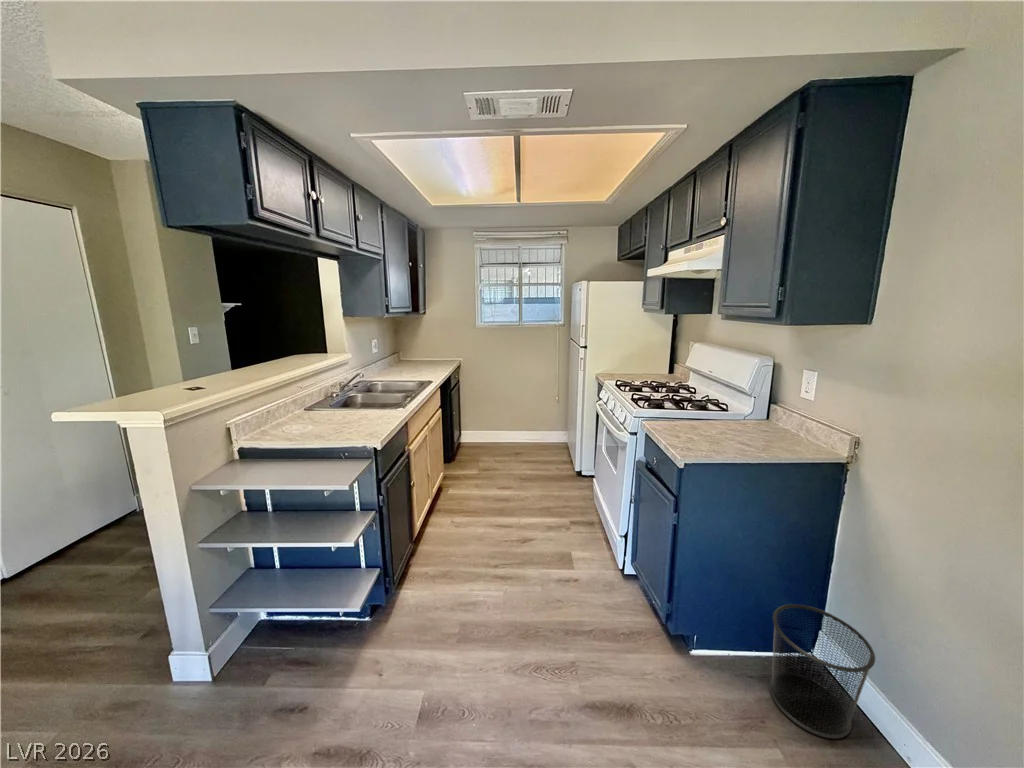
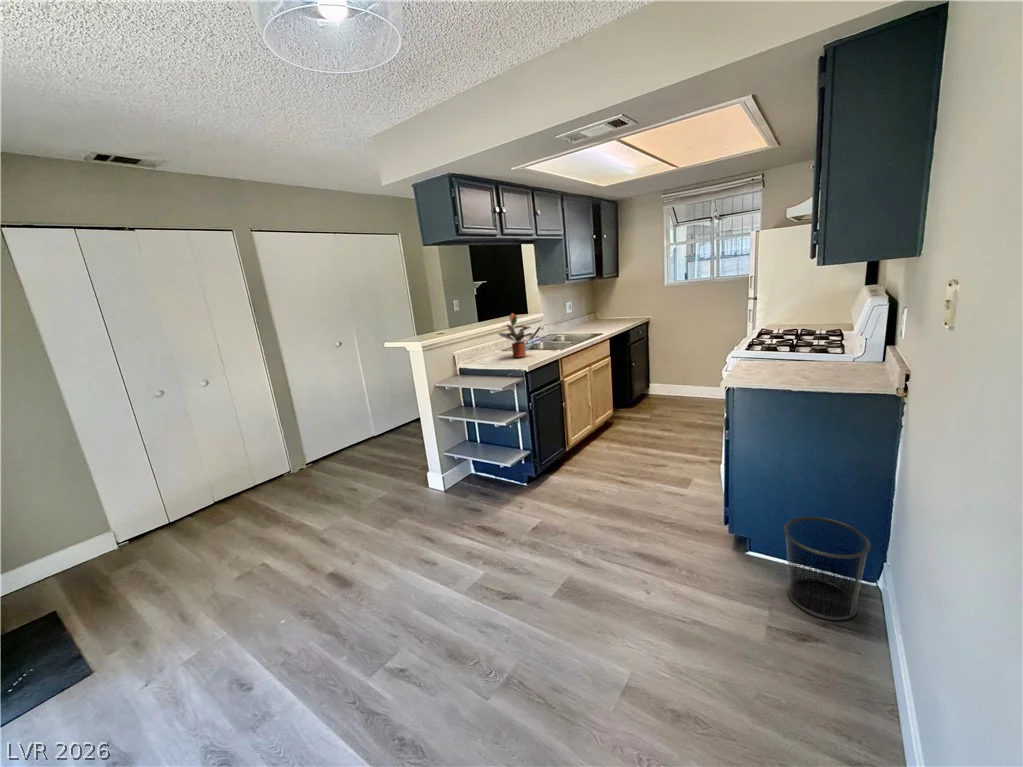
potted plant: none [311,355,373,423] -> present [498,313,533,357]

